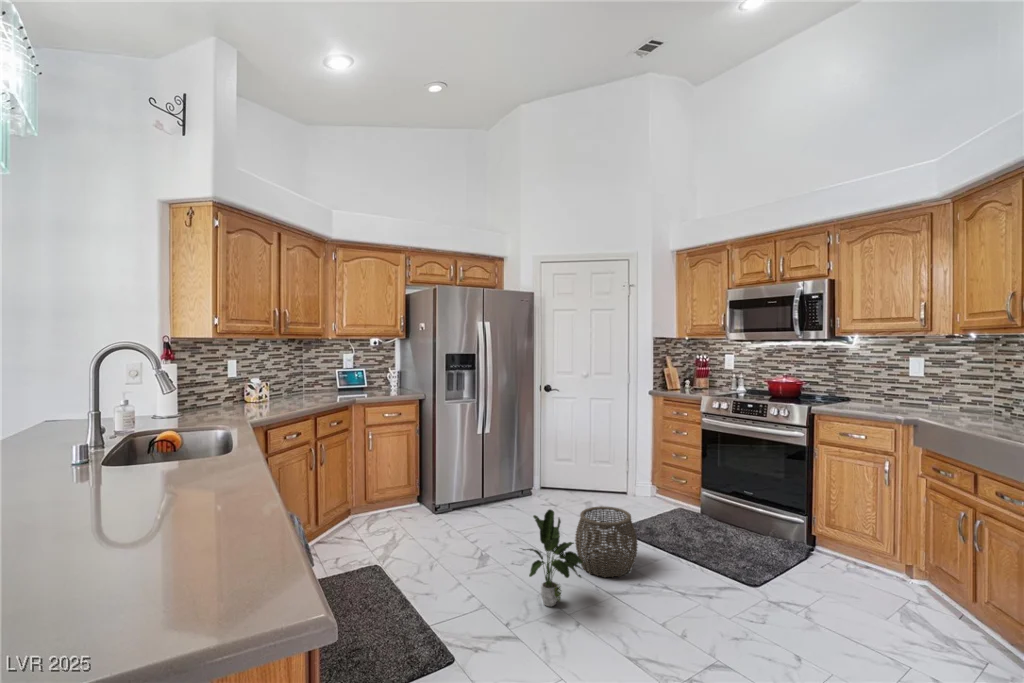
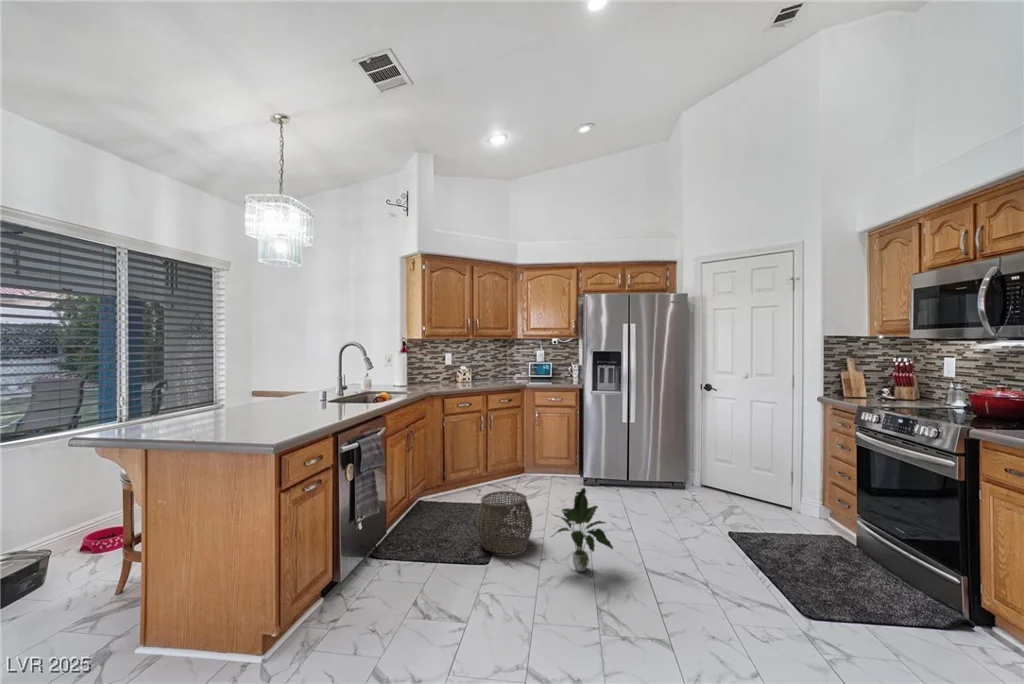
woven basket: present [575,506,638,577] -> present [476,491,532,554]

